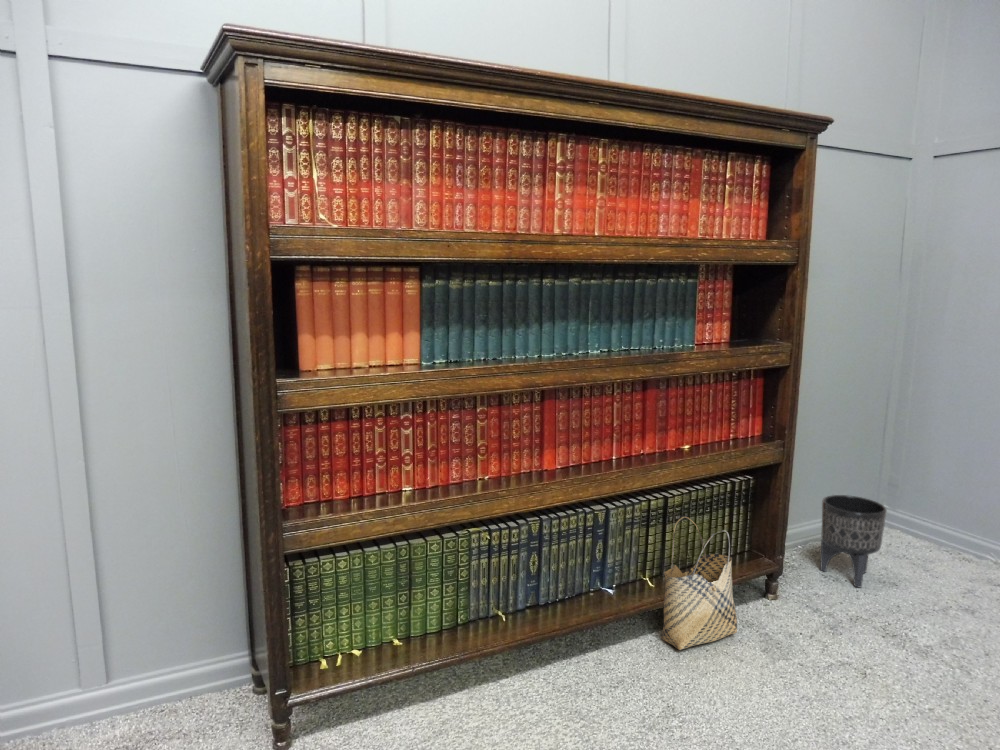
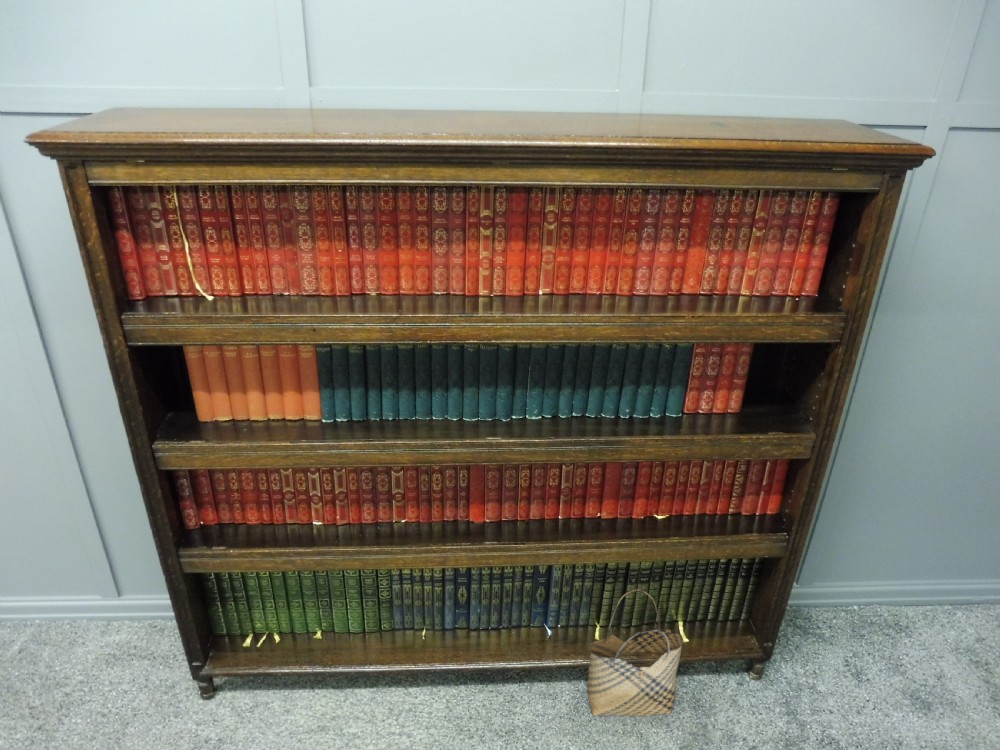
planter: present [820,495,887,587] -> none [852,581,946,695]

